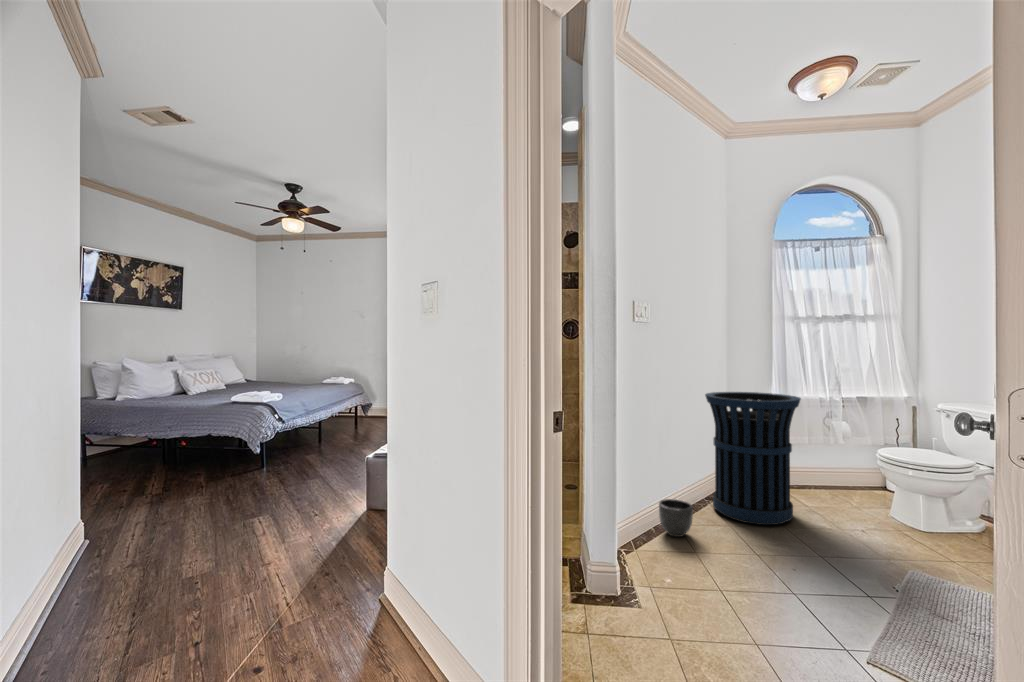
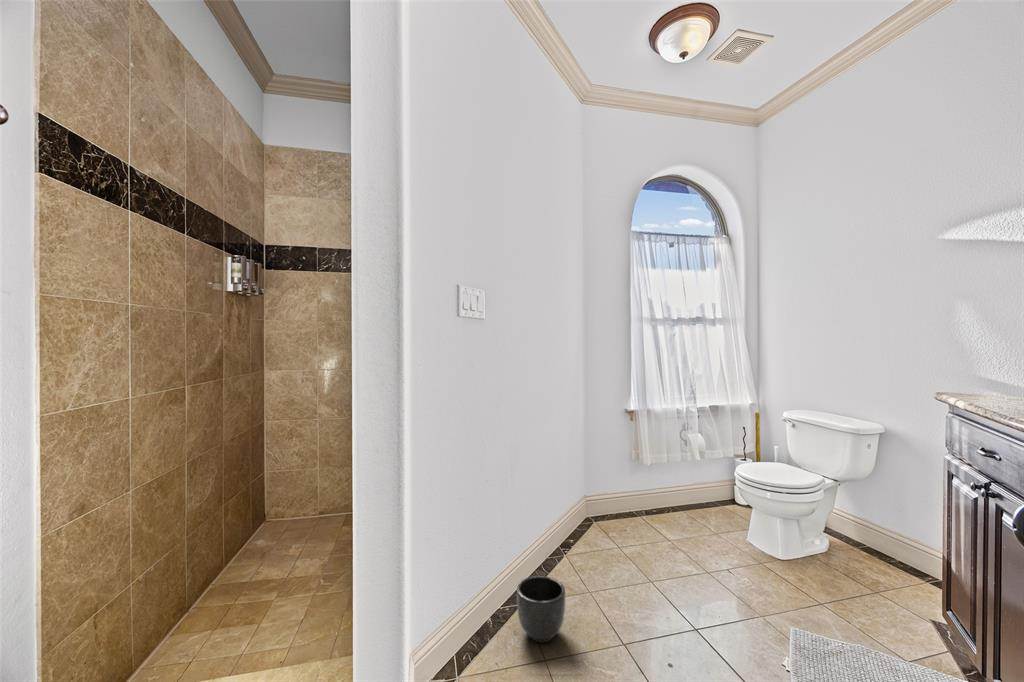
trash can: present [705,392,801,525] -> none [568,407,682,588]

